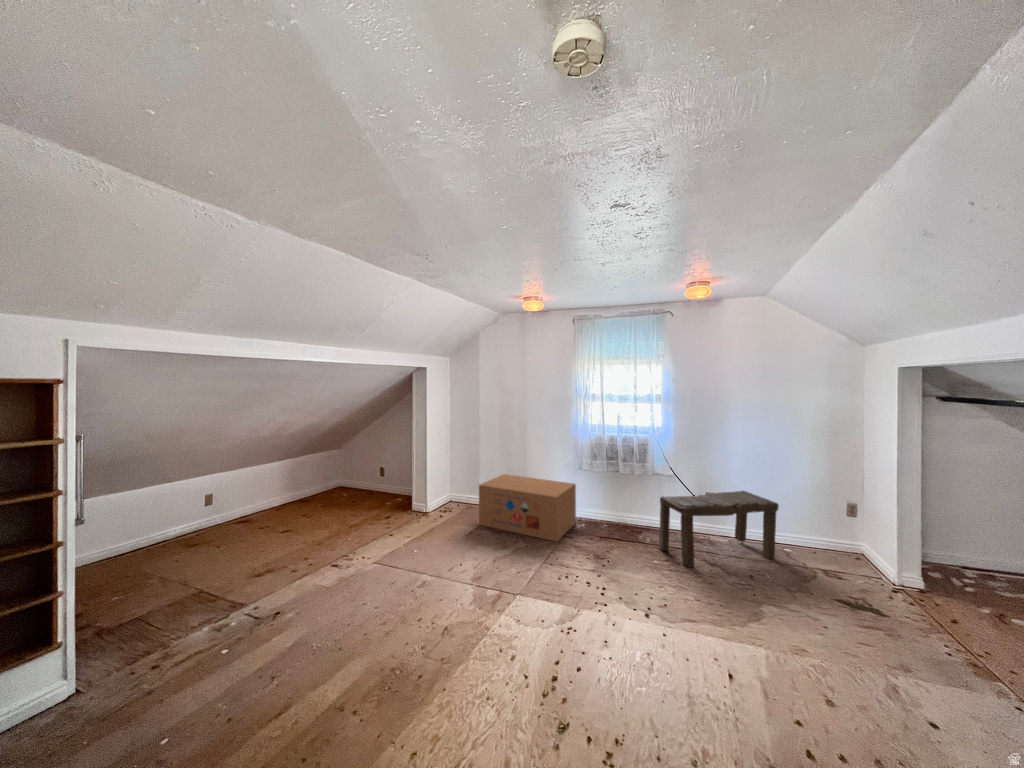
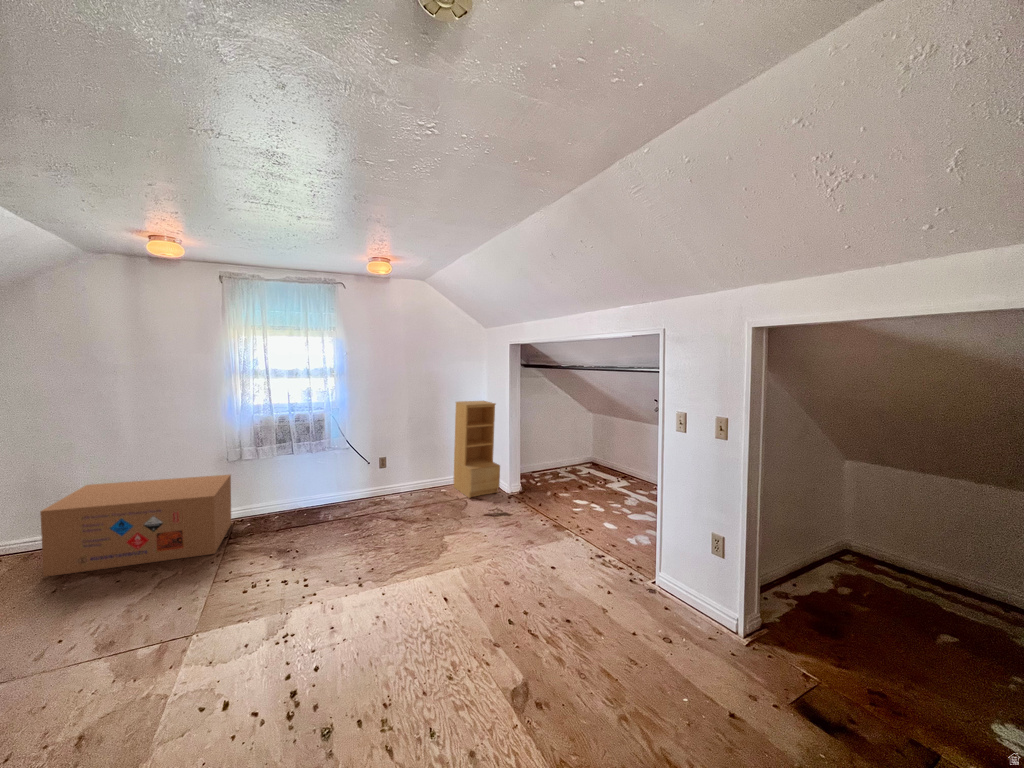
bookshelf: none [803,443,880,578] -> present [453,401,500,498]
bench: present [659,491,779,568] -> none [345,448,443,529]

